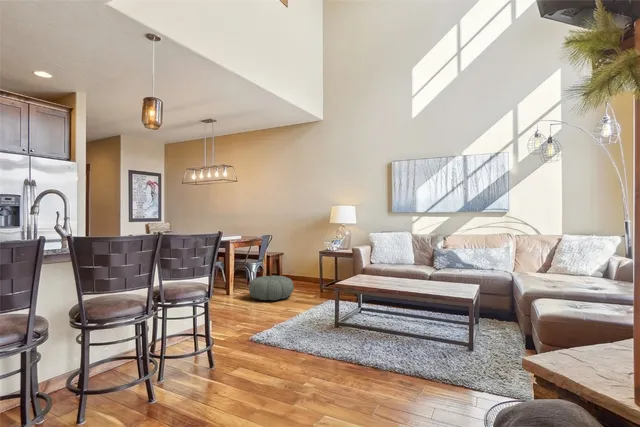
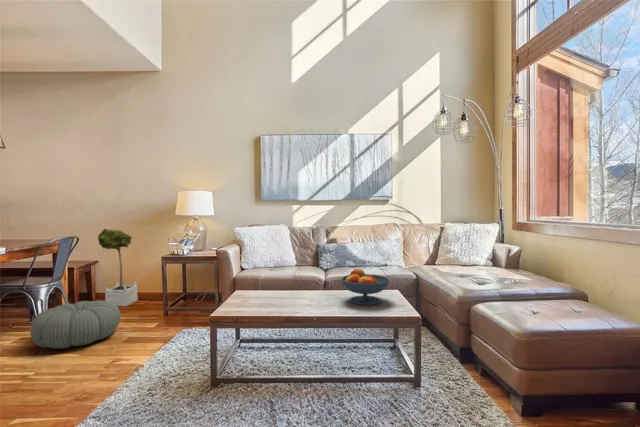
potted tree: none [283,231,305,284] -> present [98,229,138,306]
fruit bowl: none [425,265,462,291] -> present [341,269,390,305]

